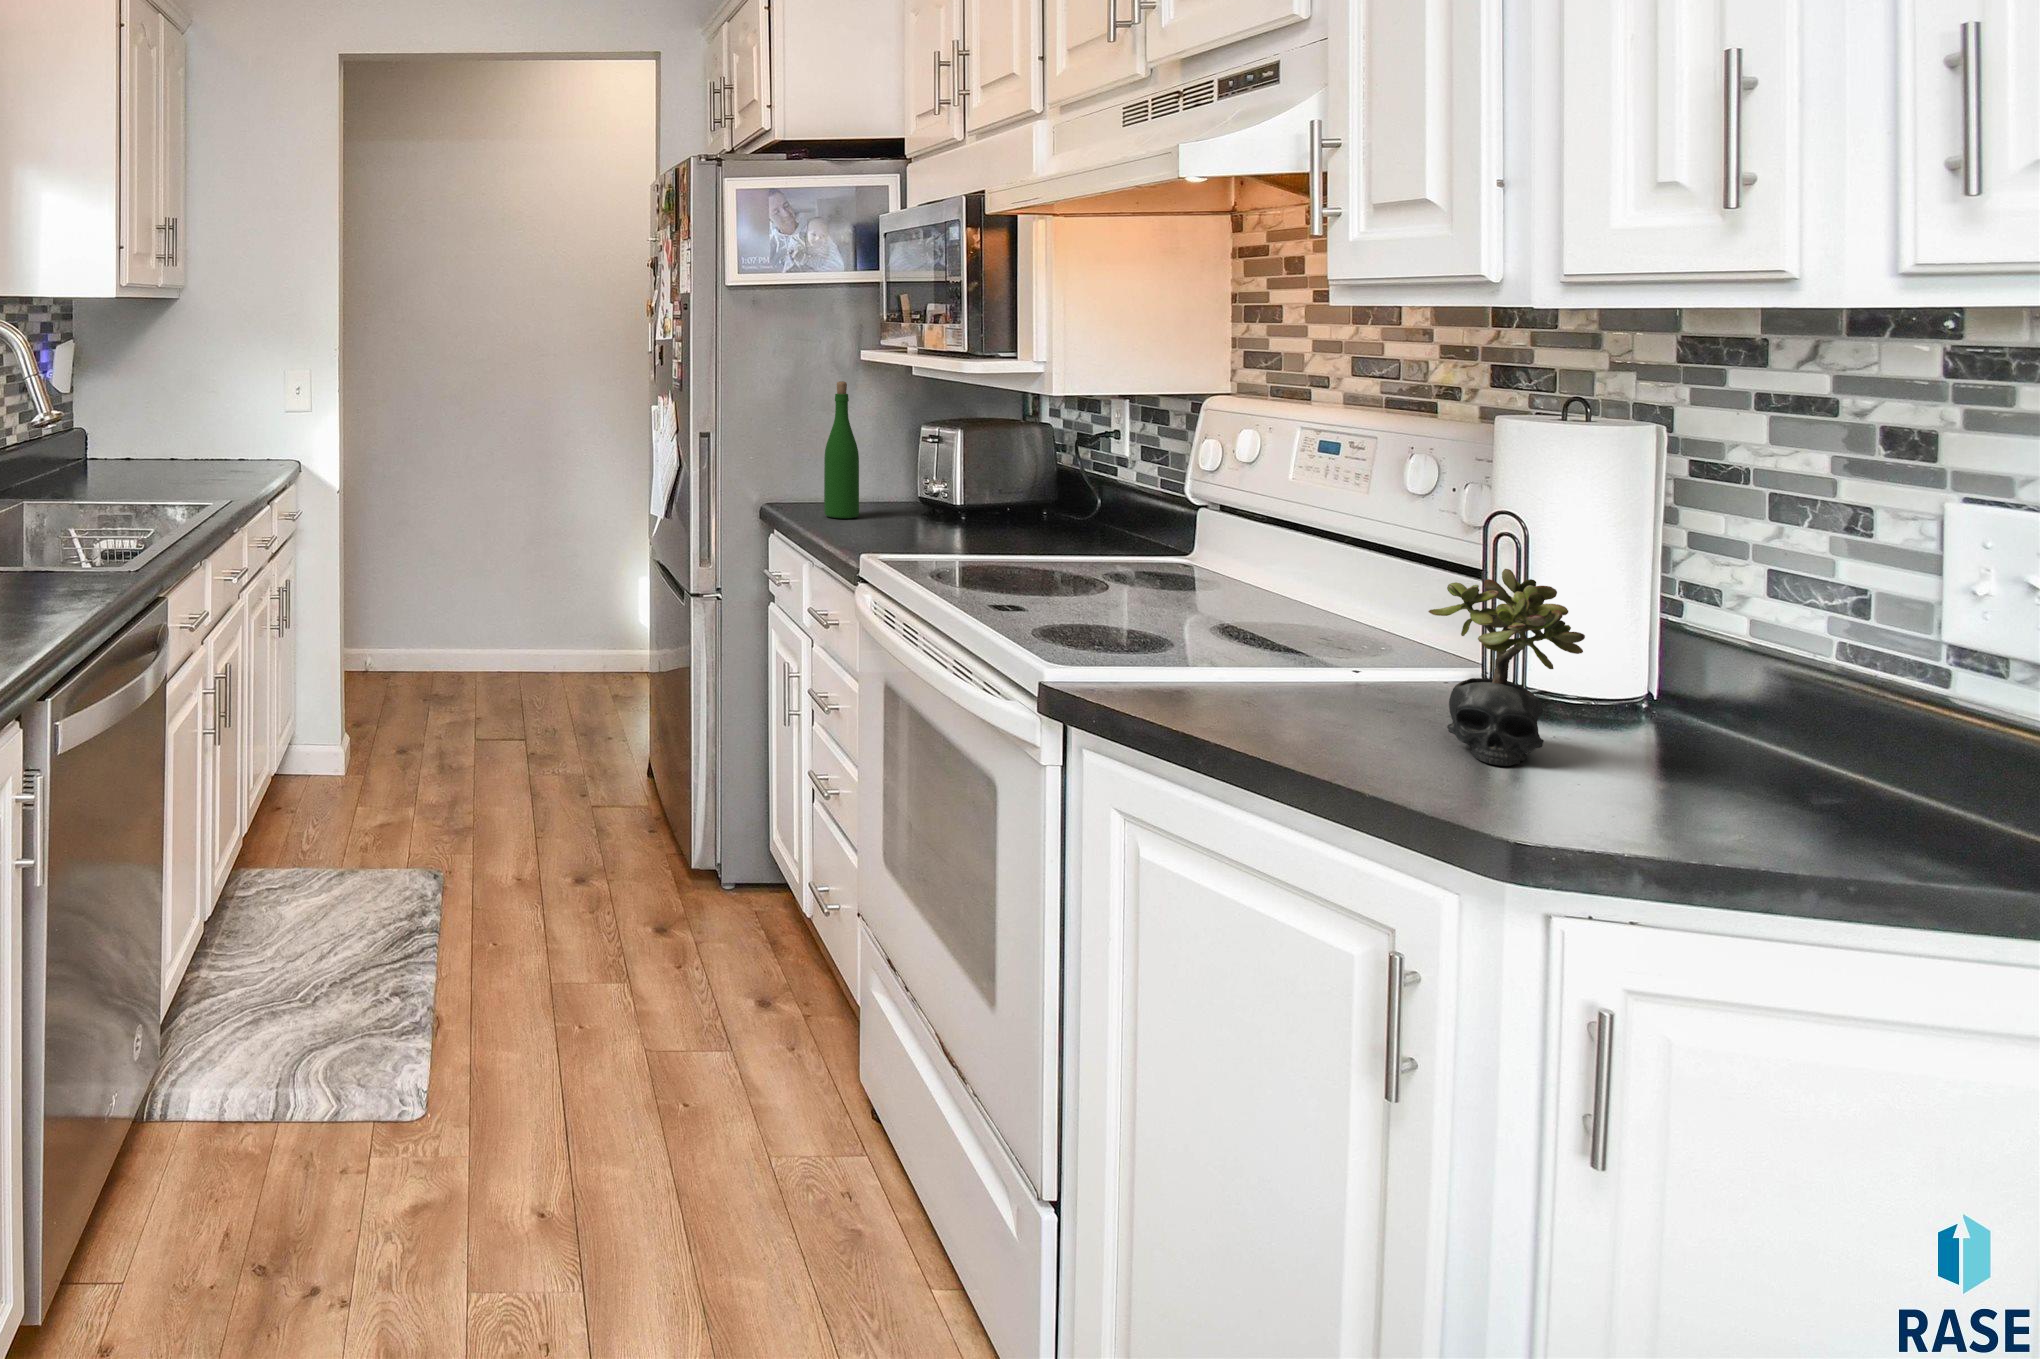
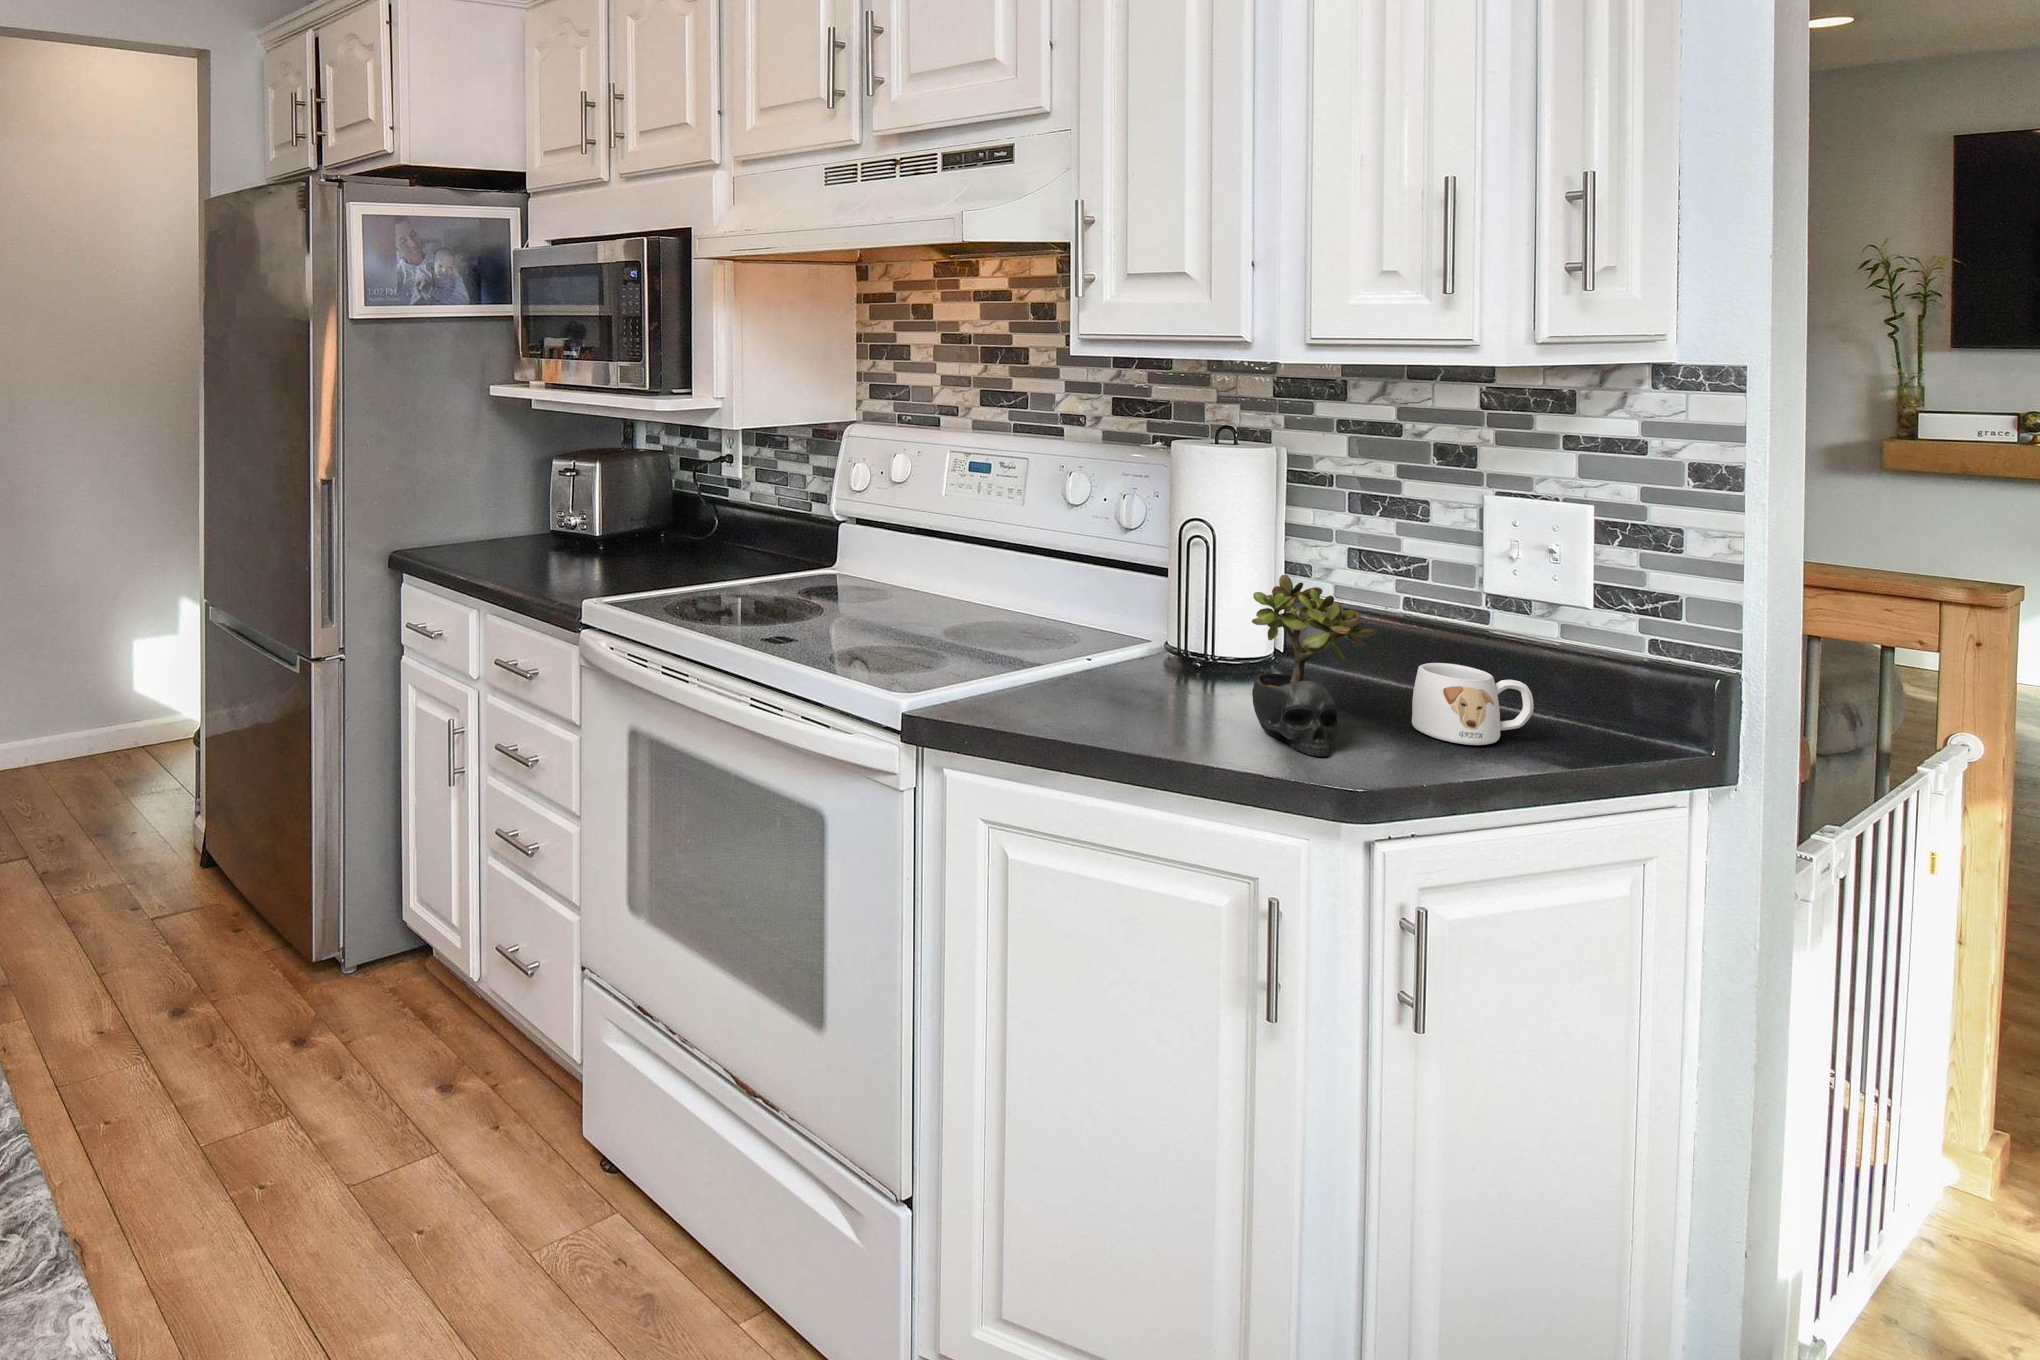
wine bottle: present [824,381,859,519] -> none [471,417,509,562]
mug: none [1703,699,1882,802] -> present [1412,663,1534,745]

